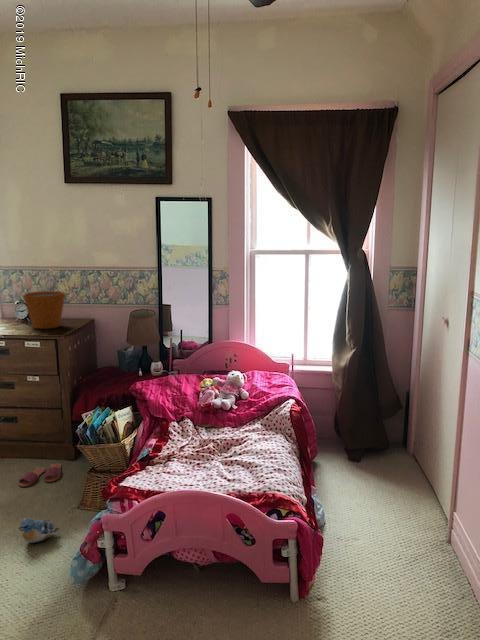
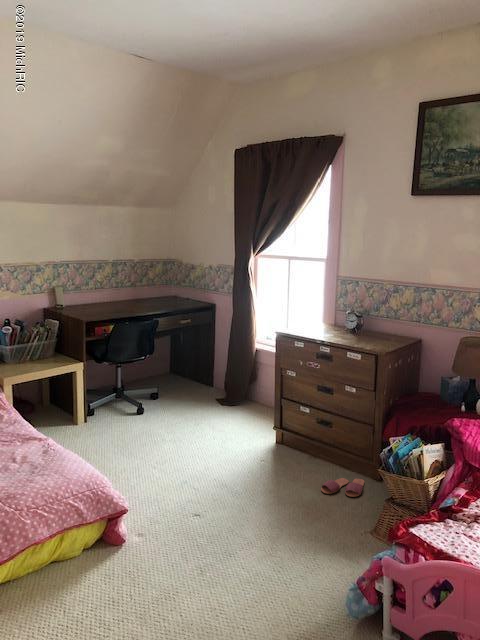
flower pot: present [23,291,65,329] -> none [353,304,395,343]
plush toy: present [19,518,59,543] -> none [308,528,346,555]

